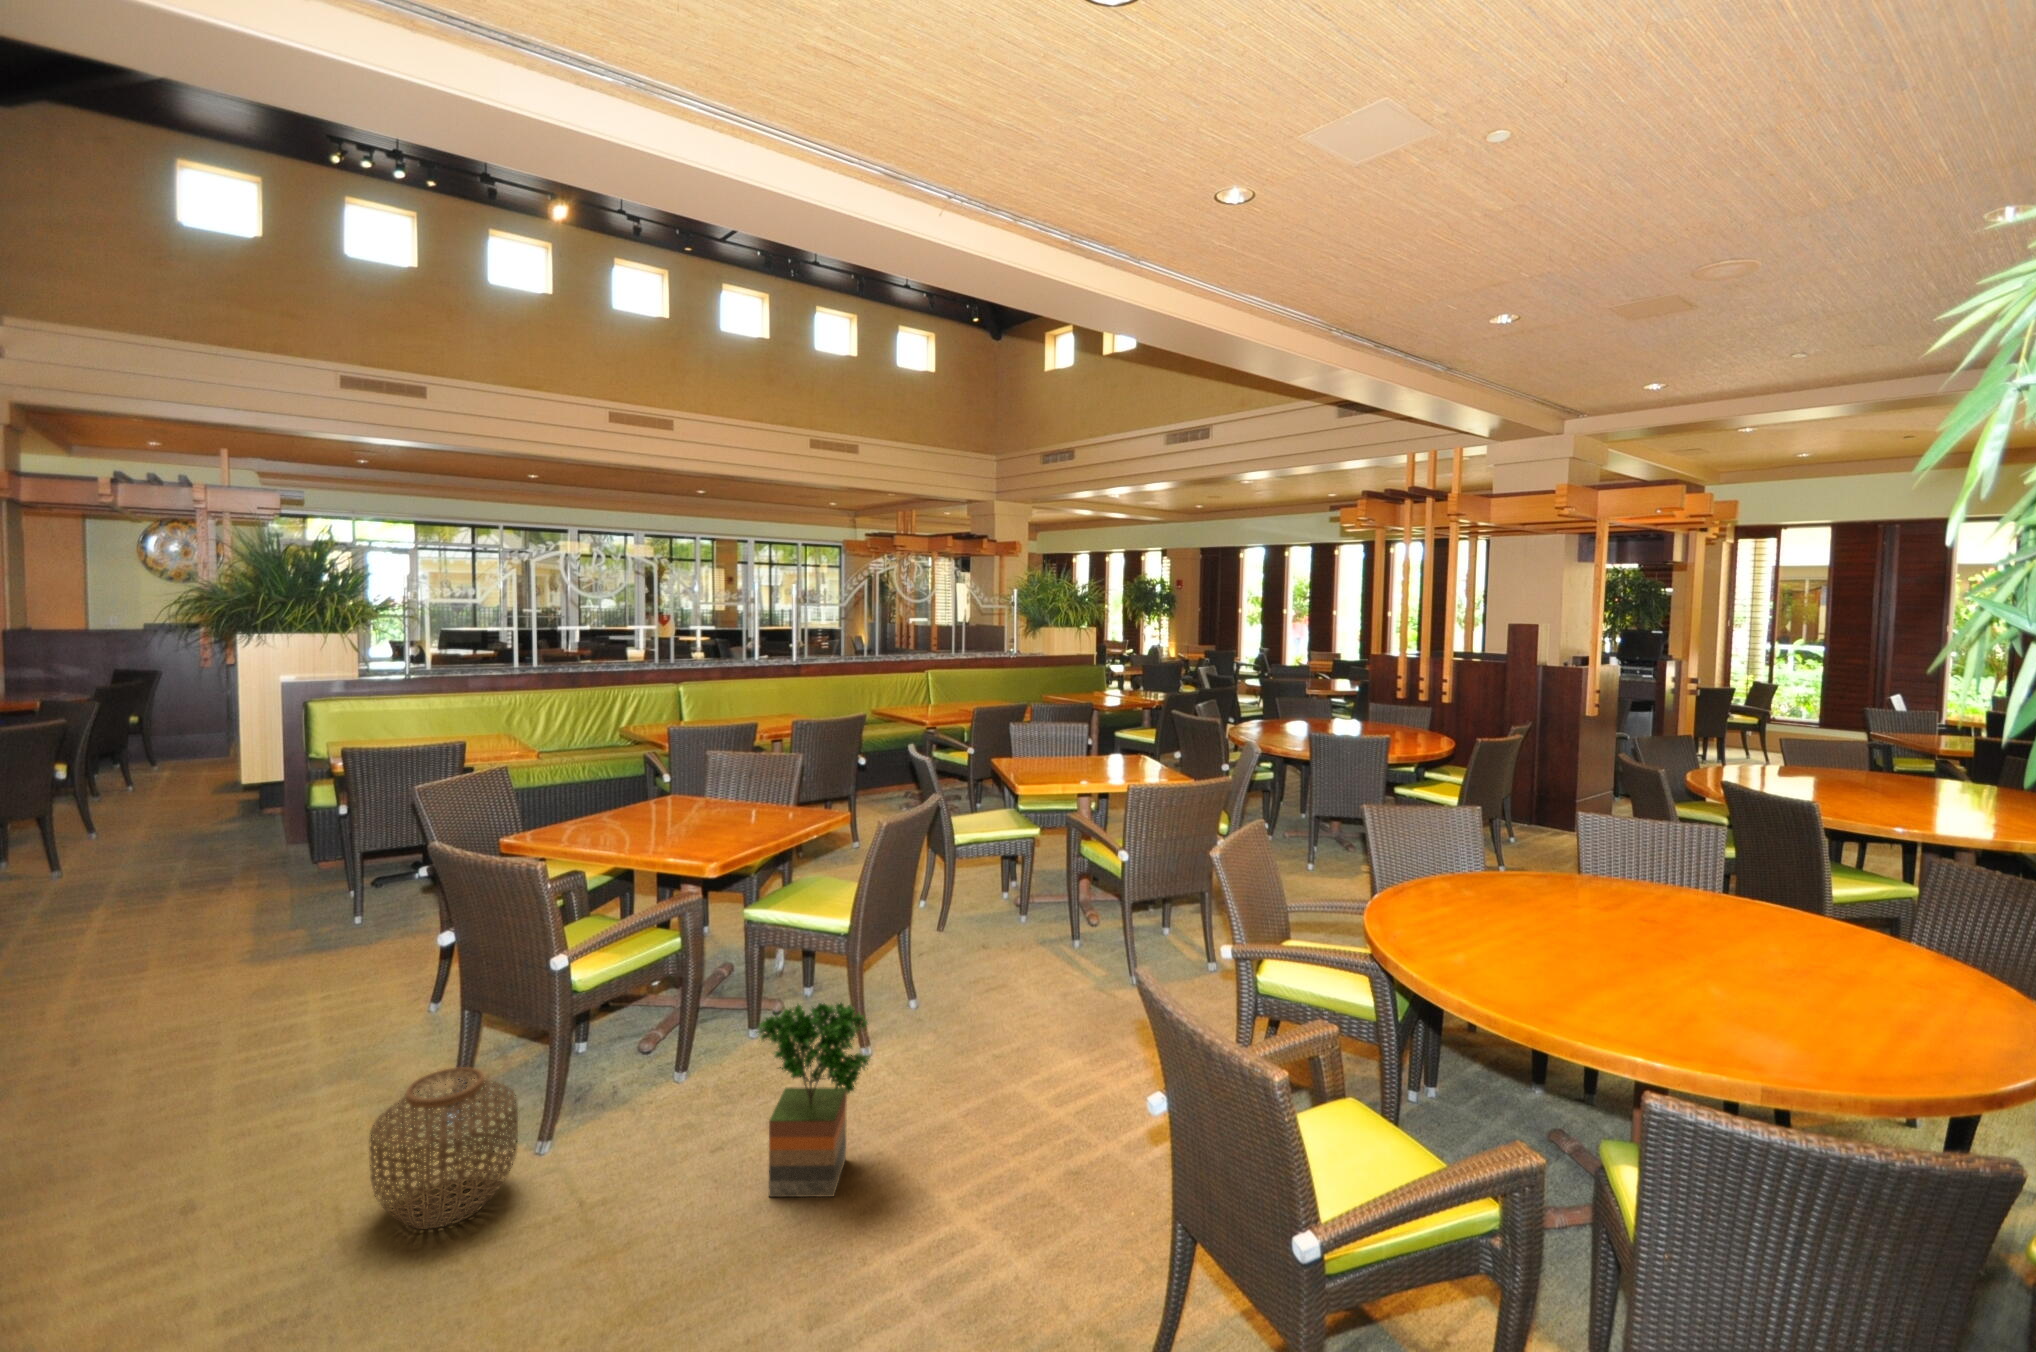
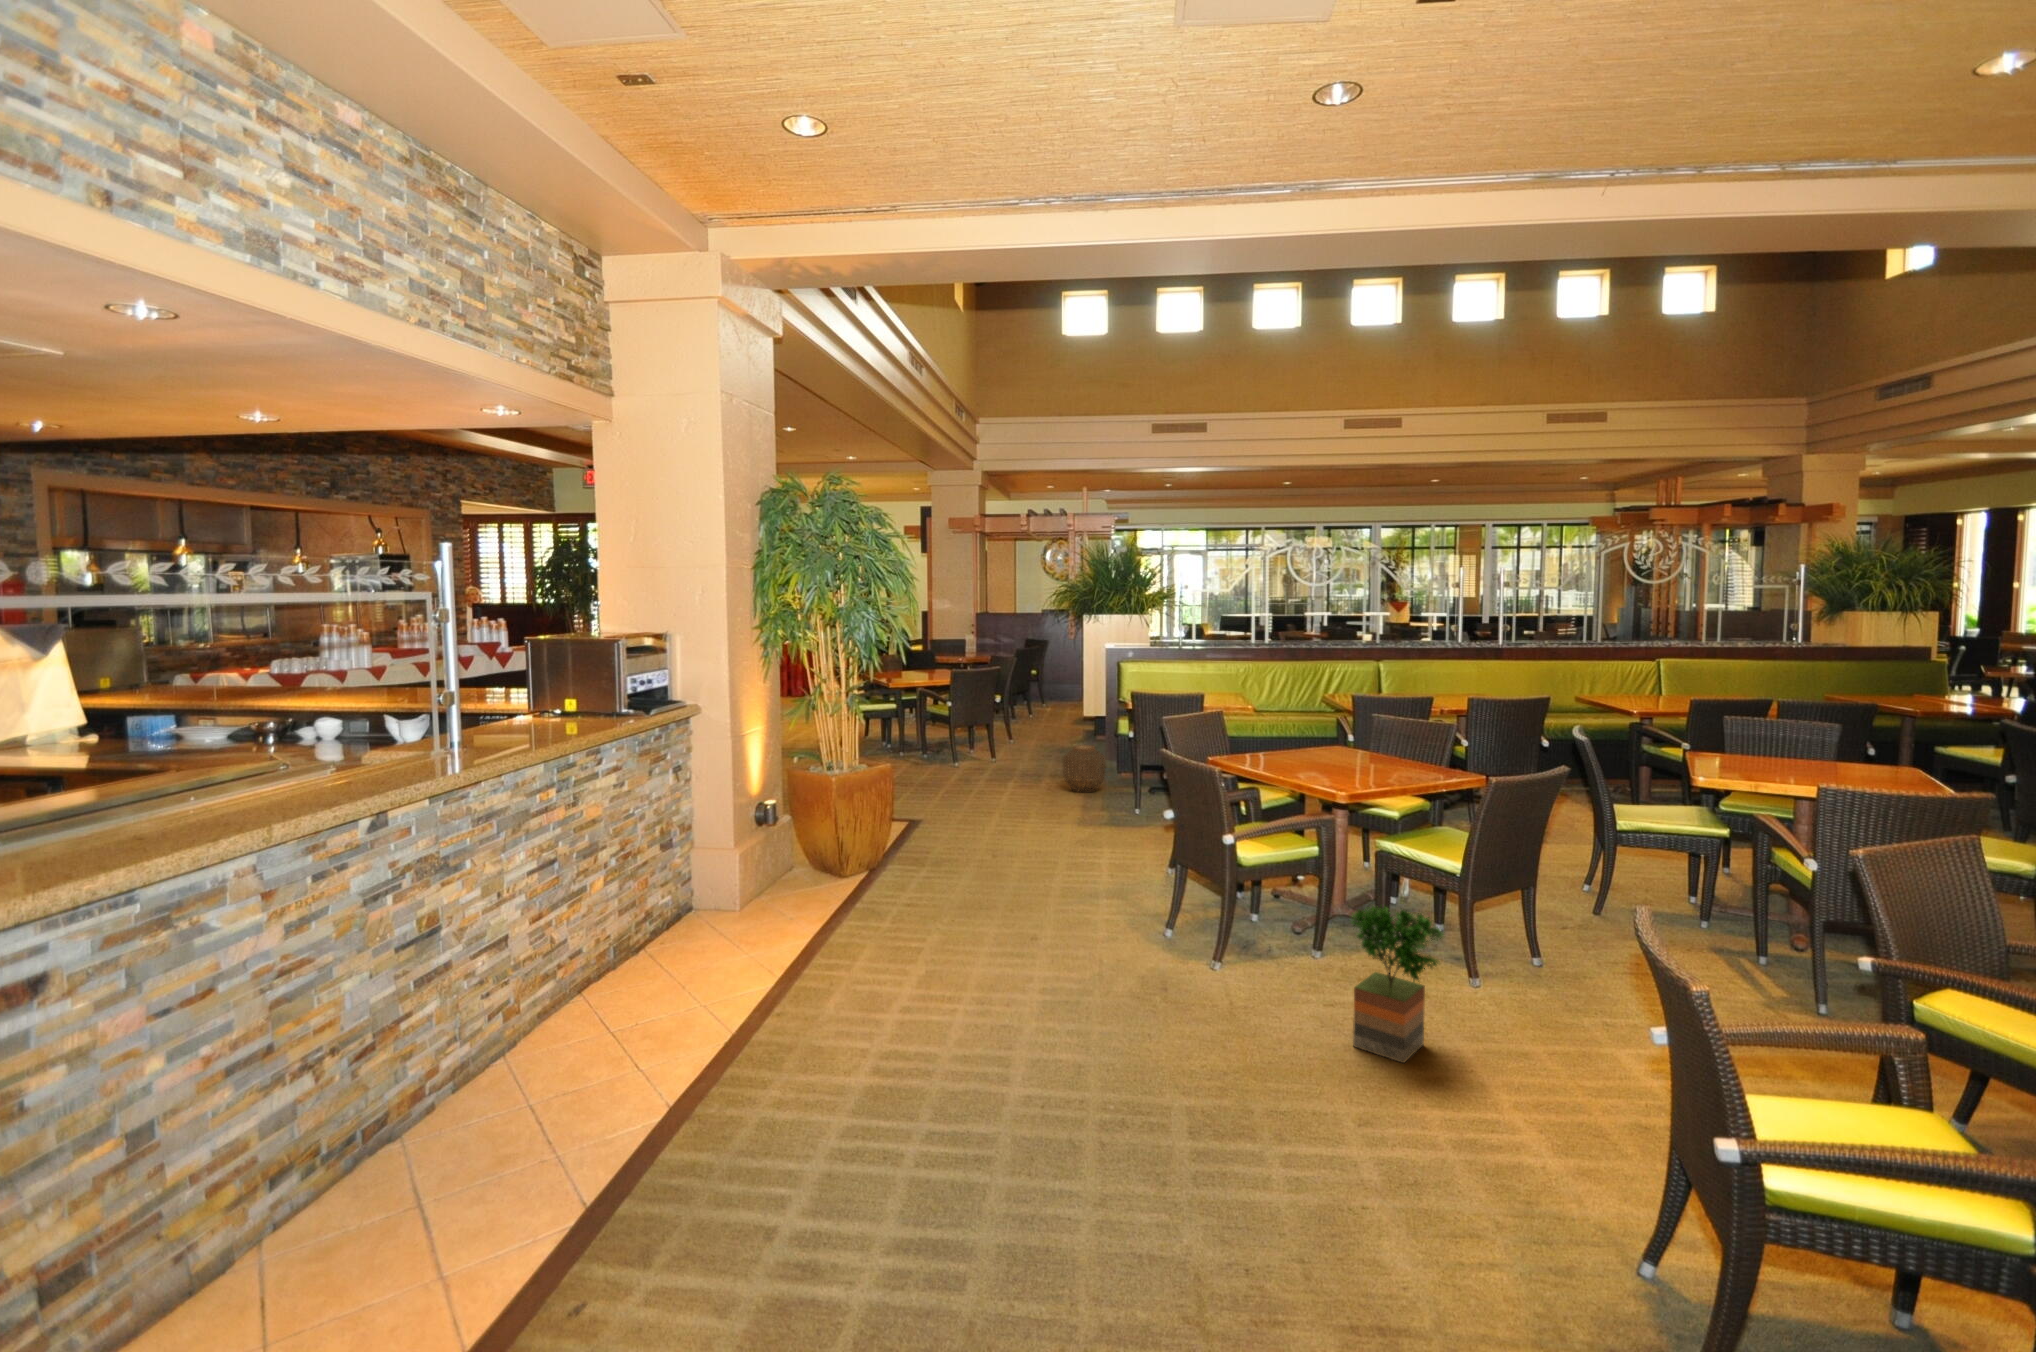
woven basket: present [370,1067,518,1229] -> present [1063,745,1105,792]

